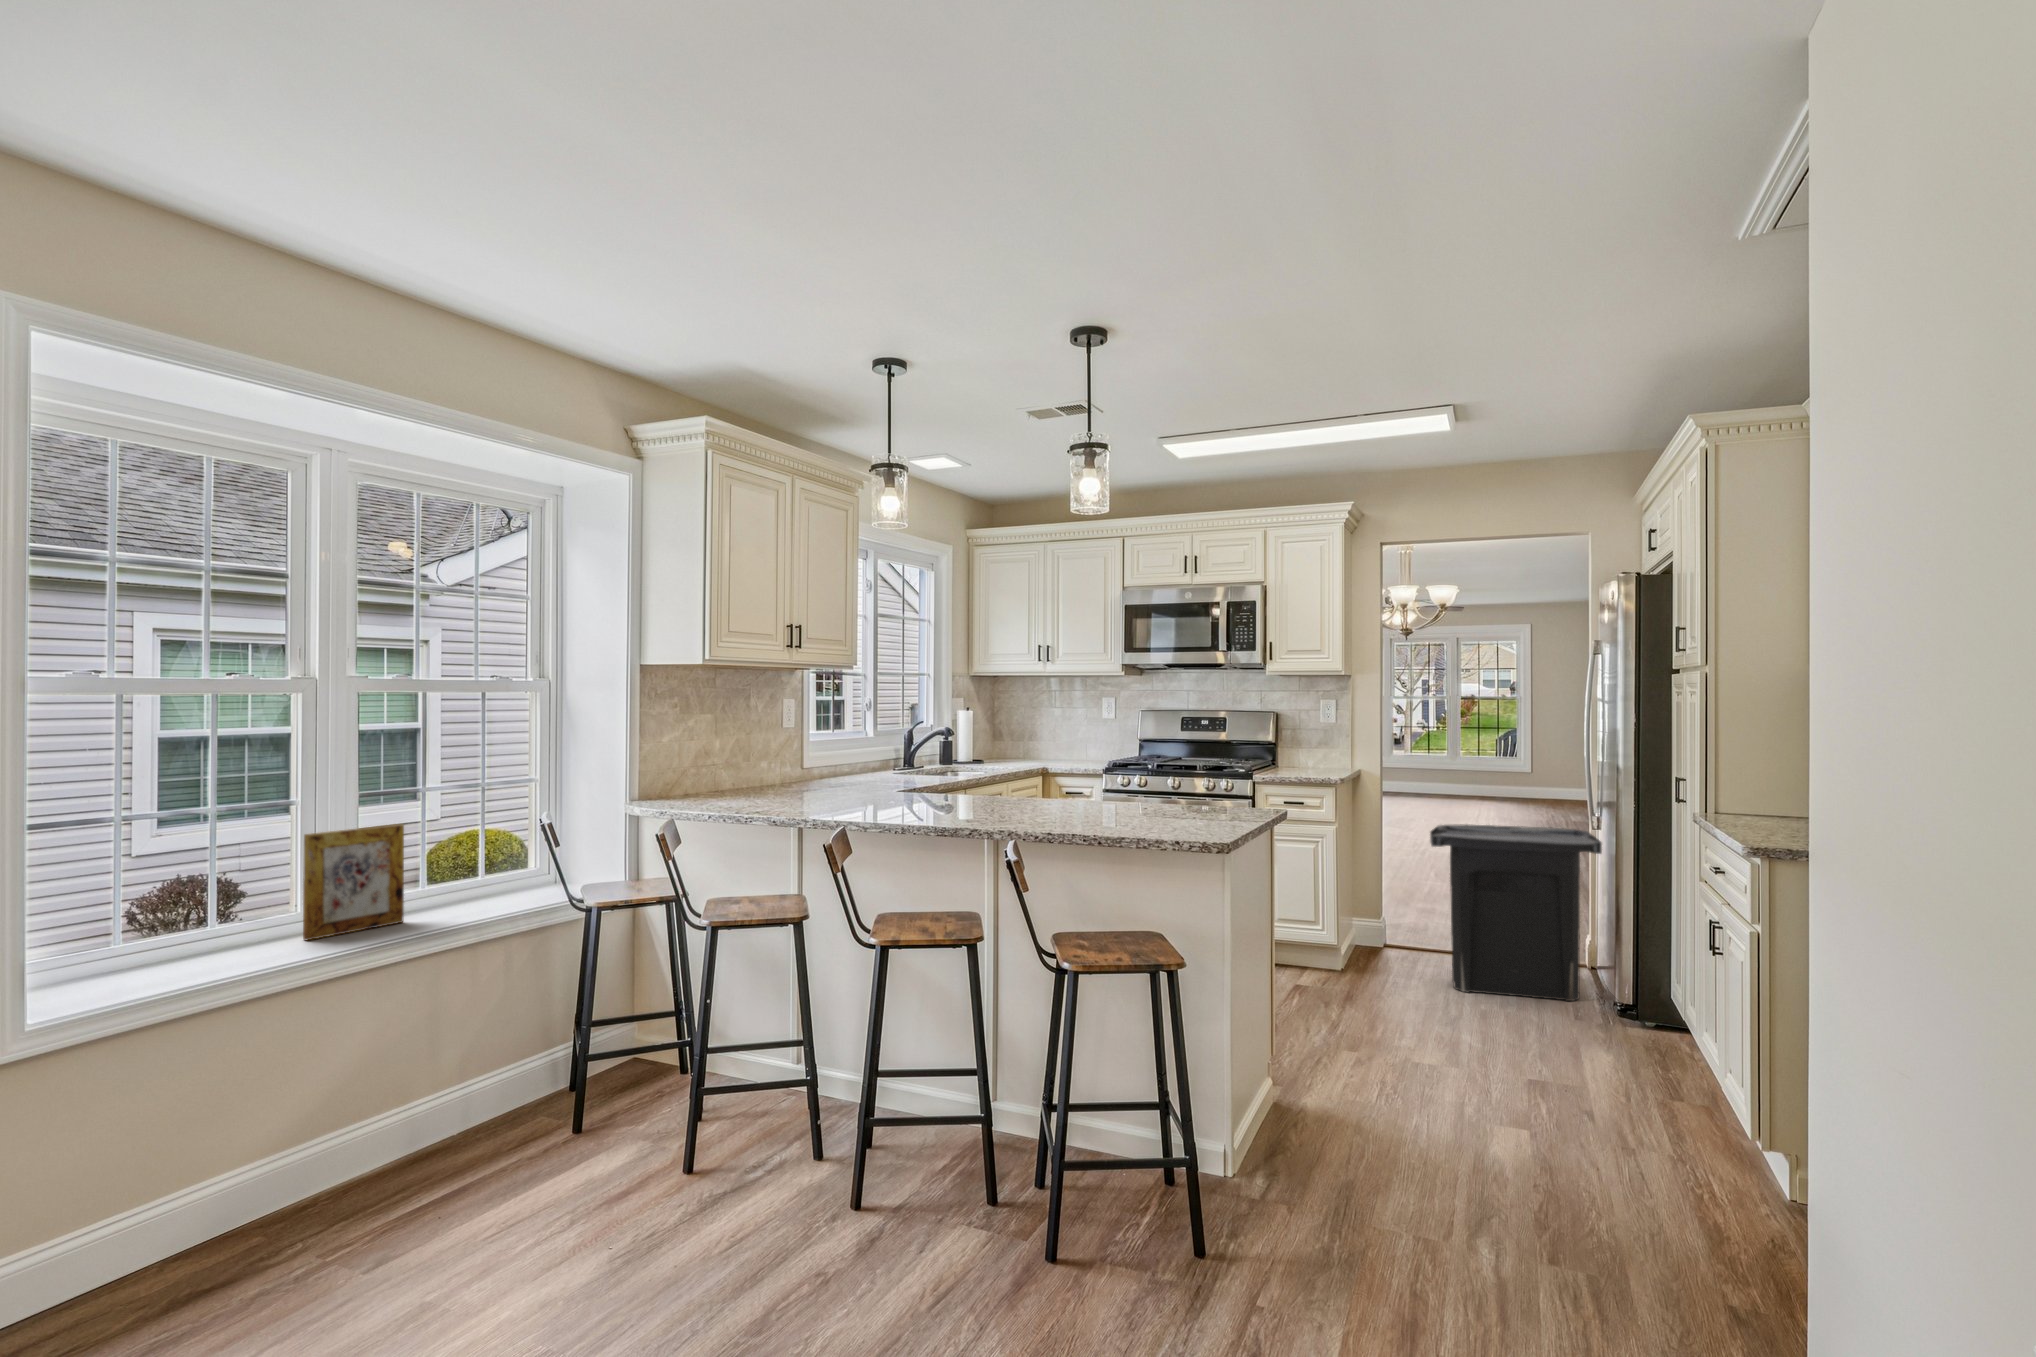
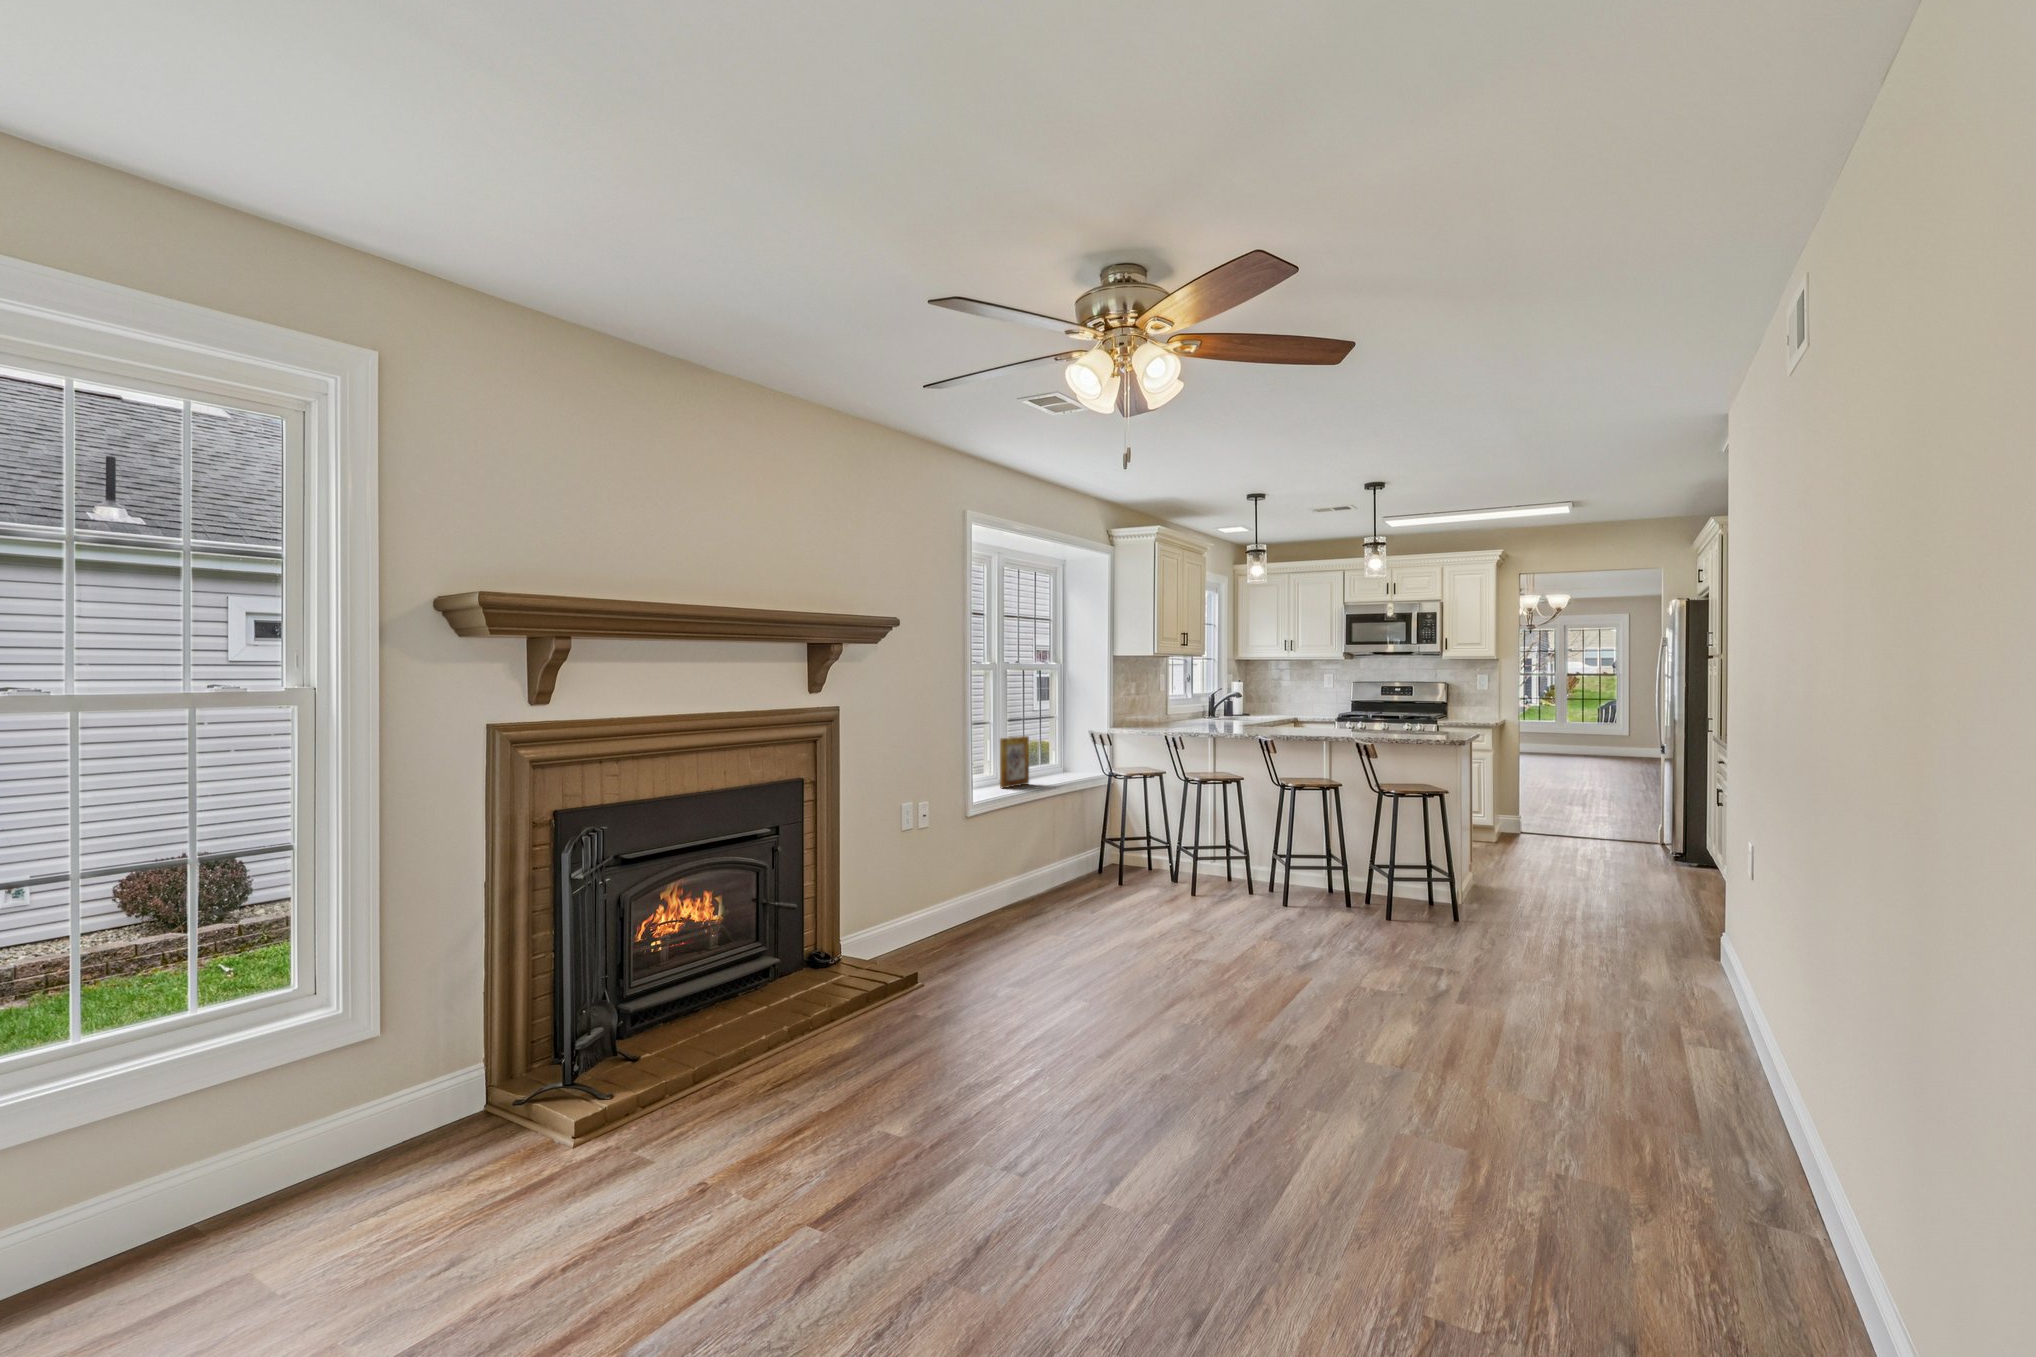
trash can: present [1430,824,1602,1001] -> none [1555,752,1666,856]

